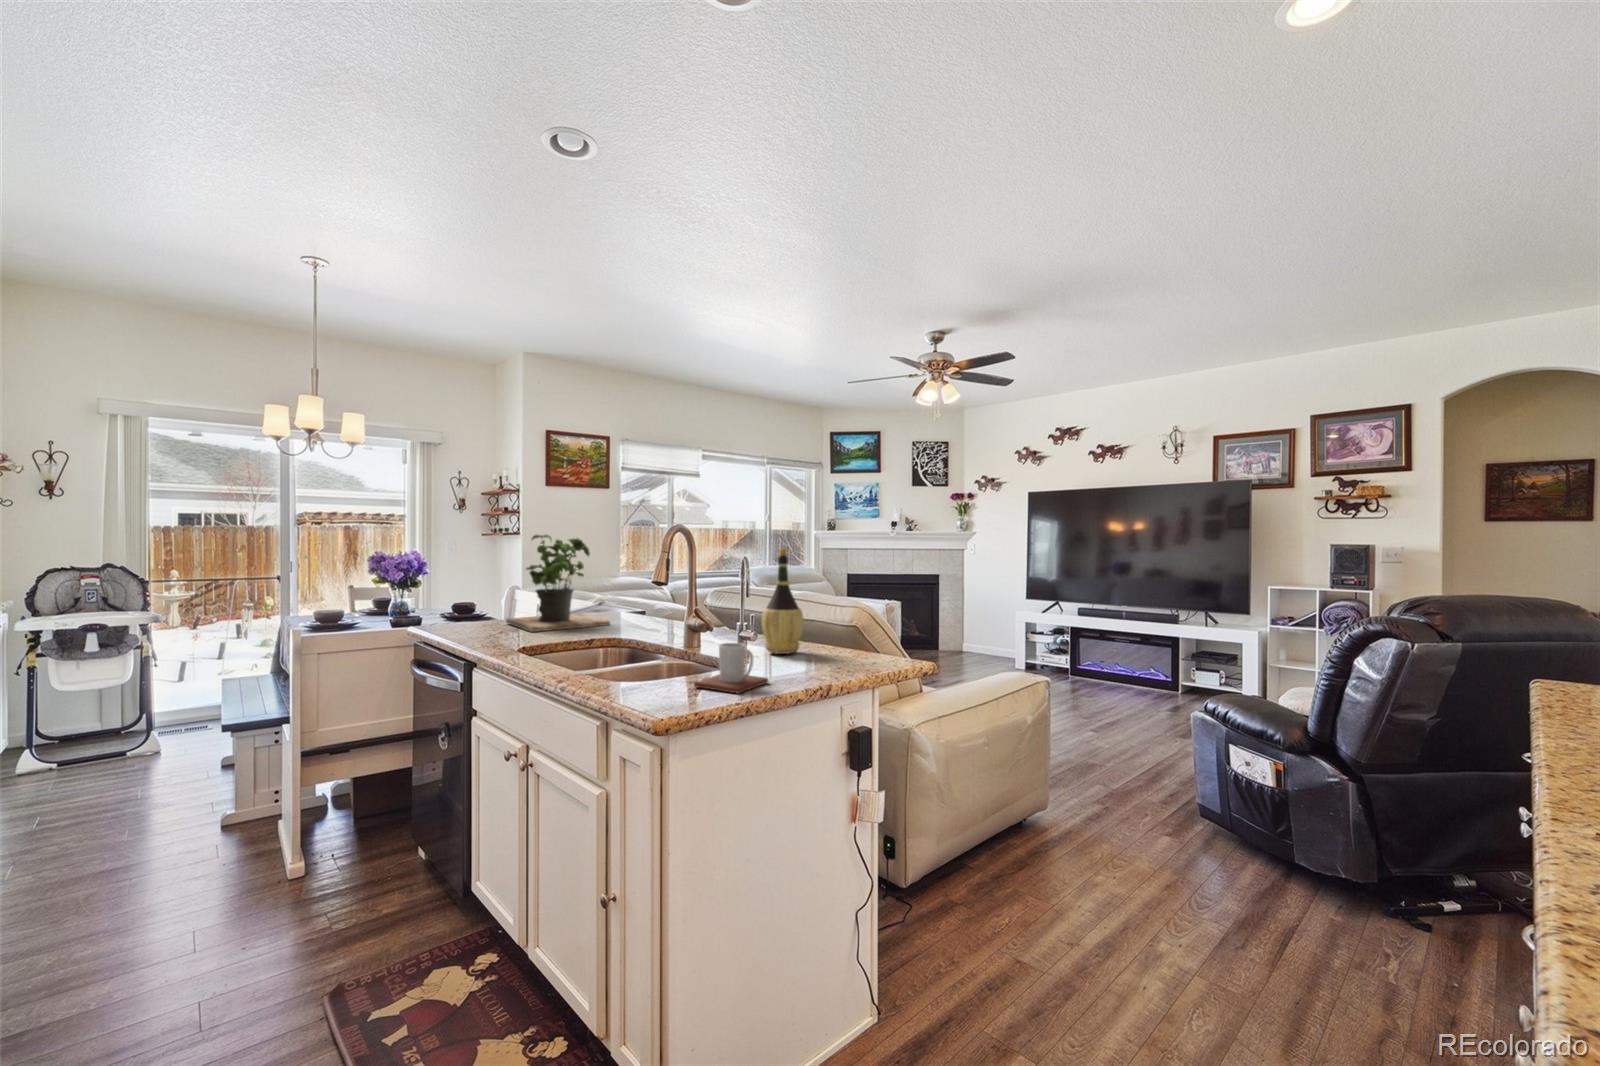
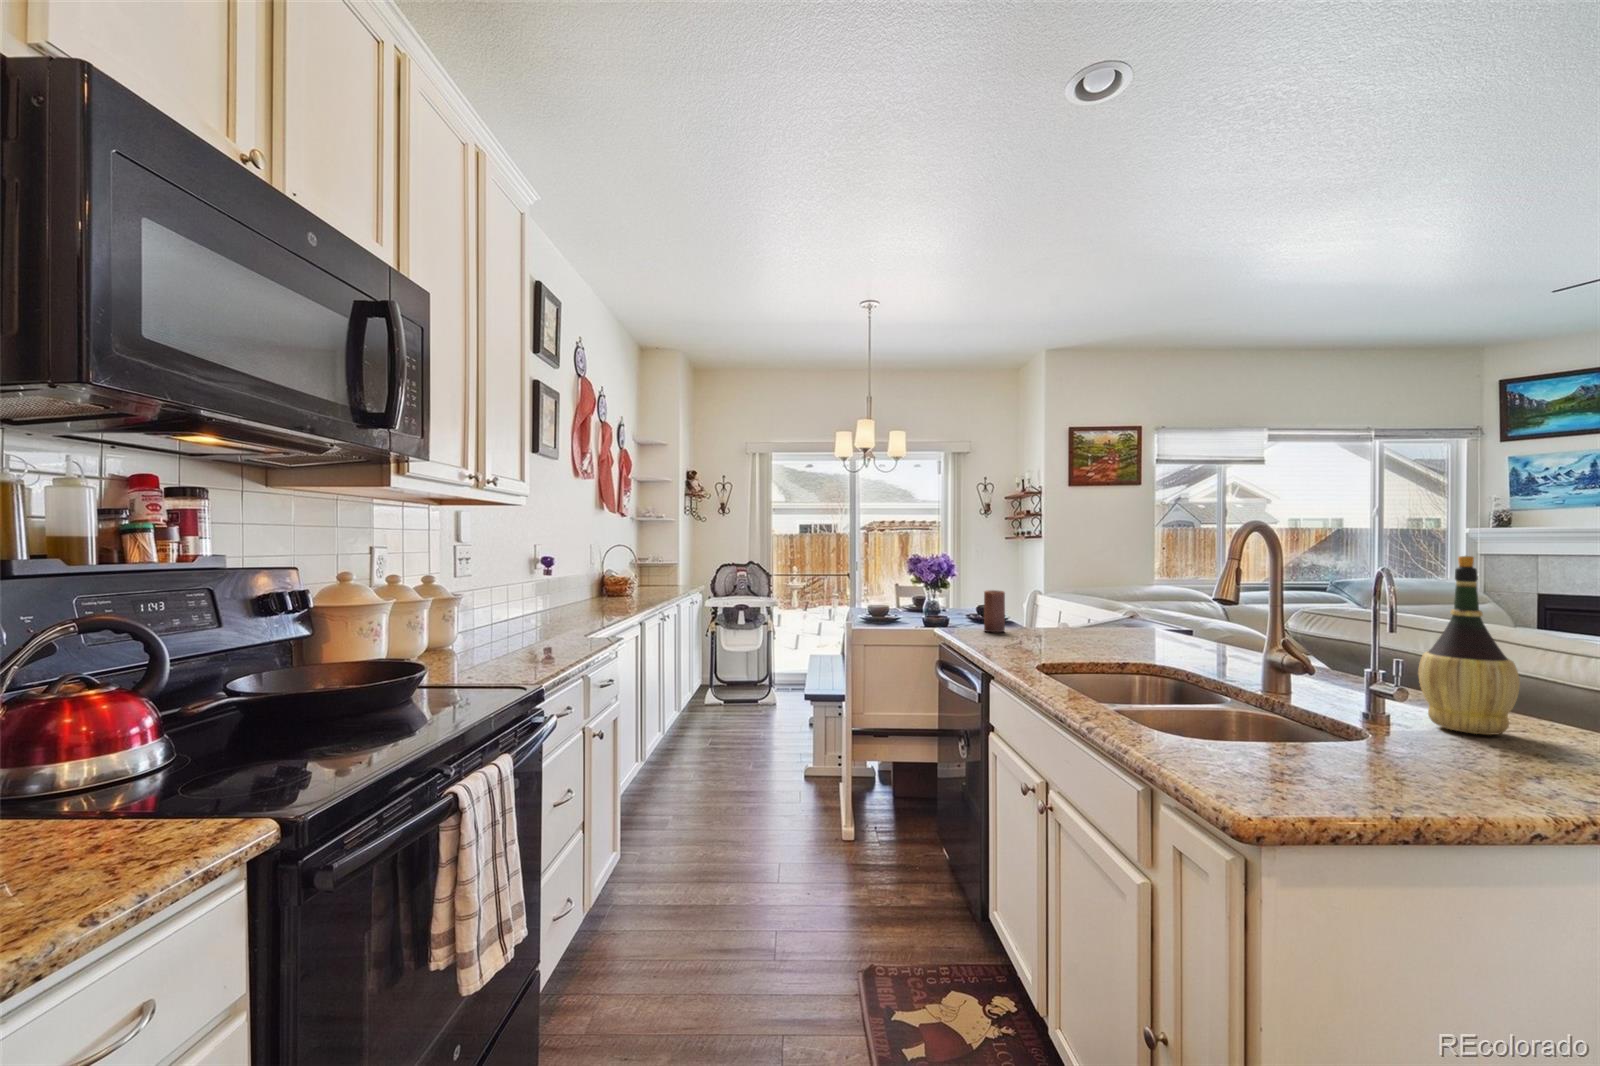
potted plant: present [506,534,610,632] -> none [1025,536,1148,647]
candle: none [465,586,486,626] -> present [984,590,1005,632]
mug: present [694,643,768,694] -> none [1298,706,1458,799]

